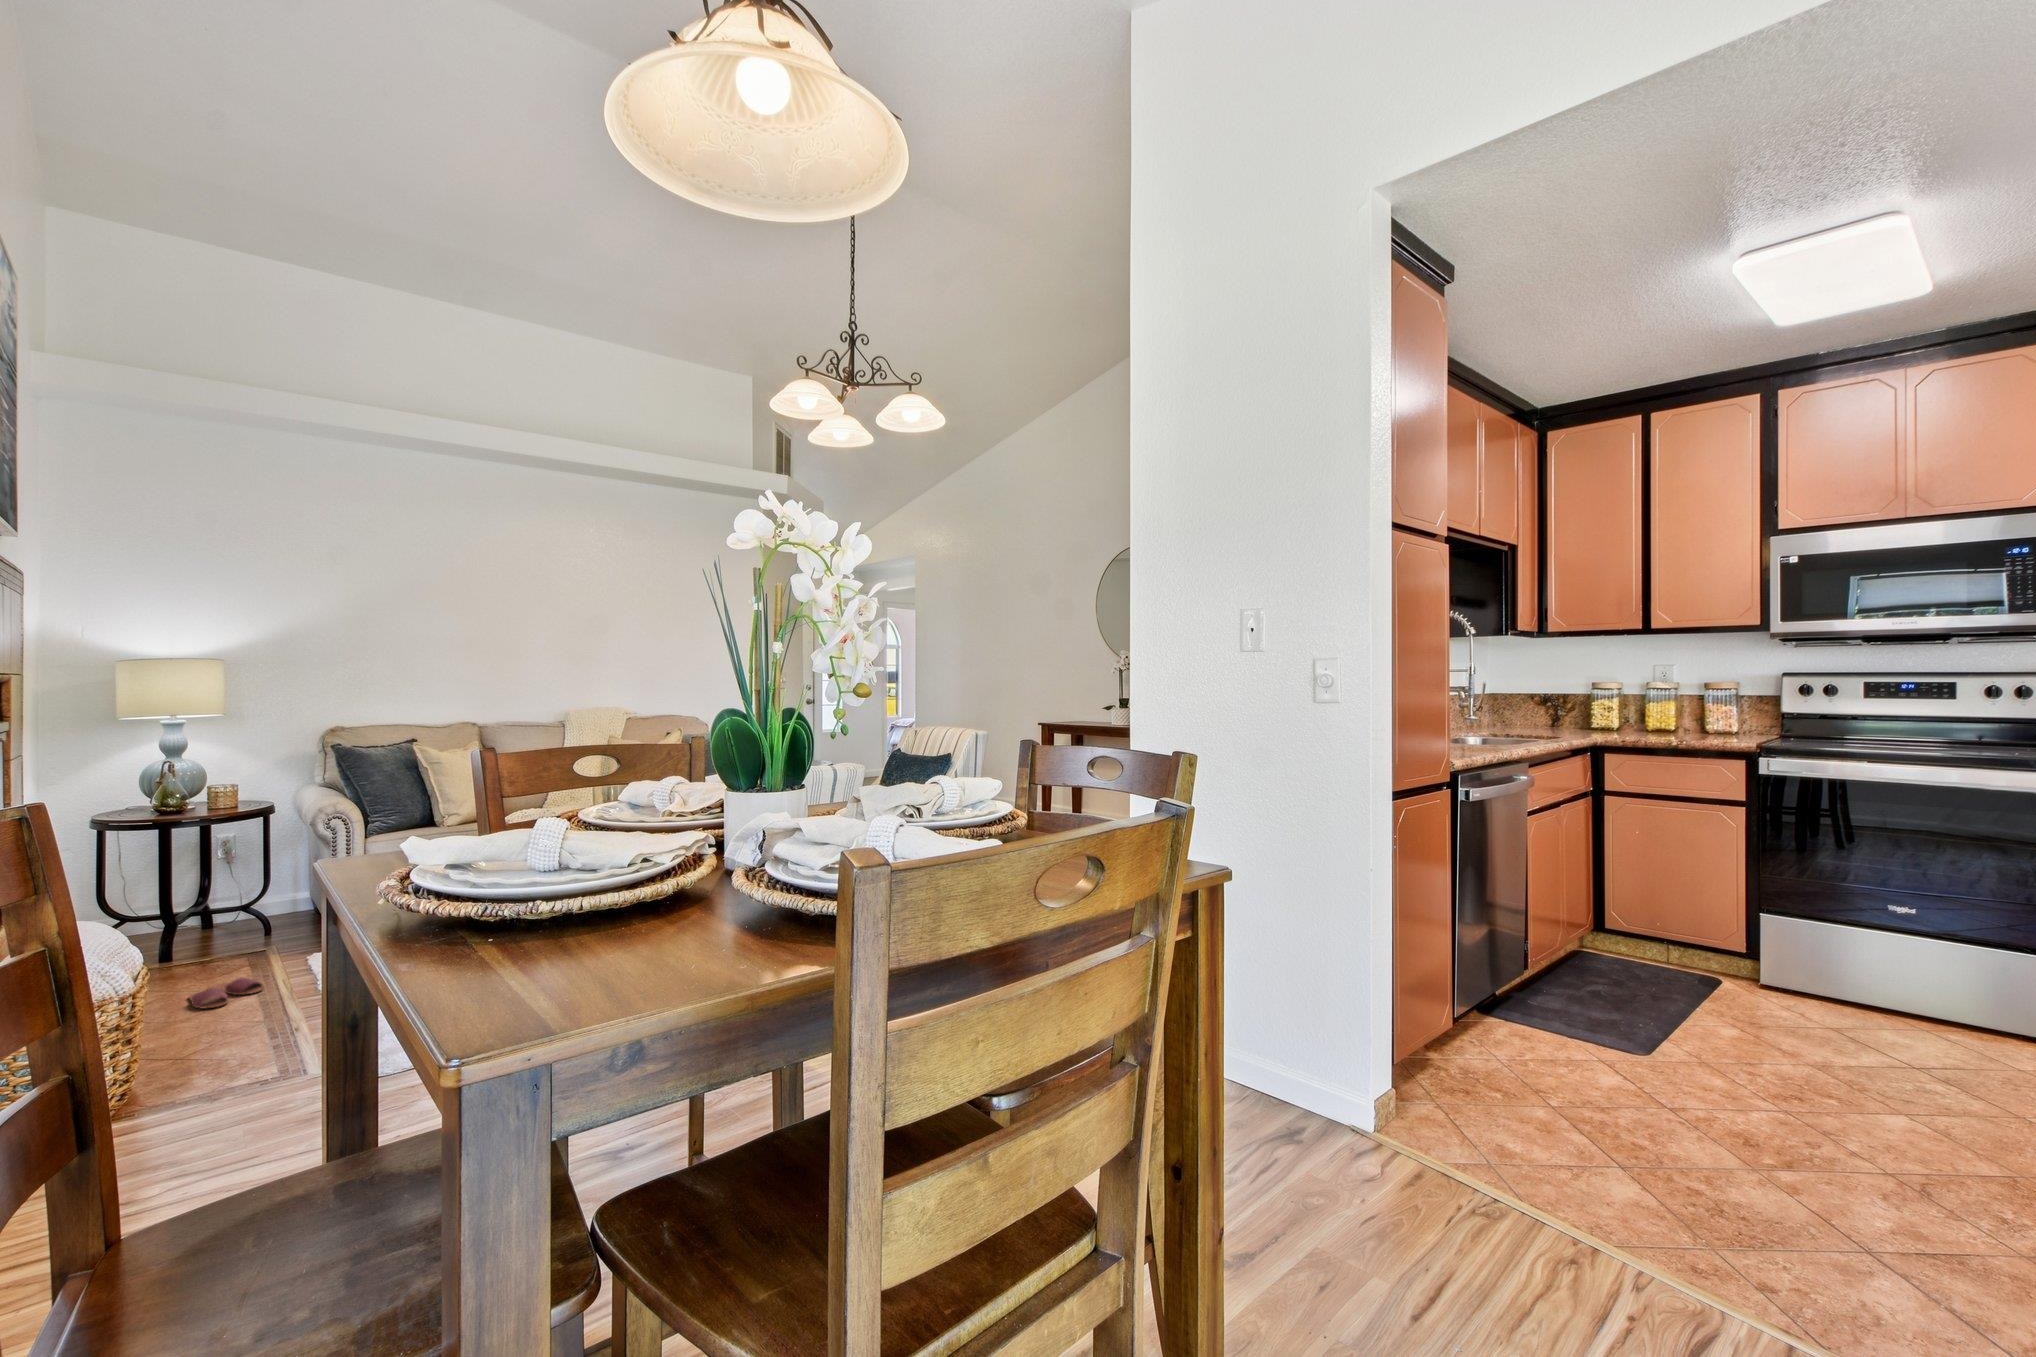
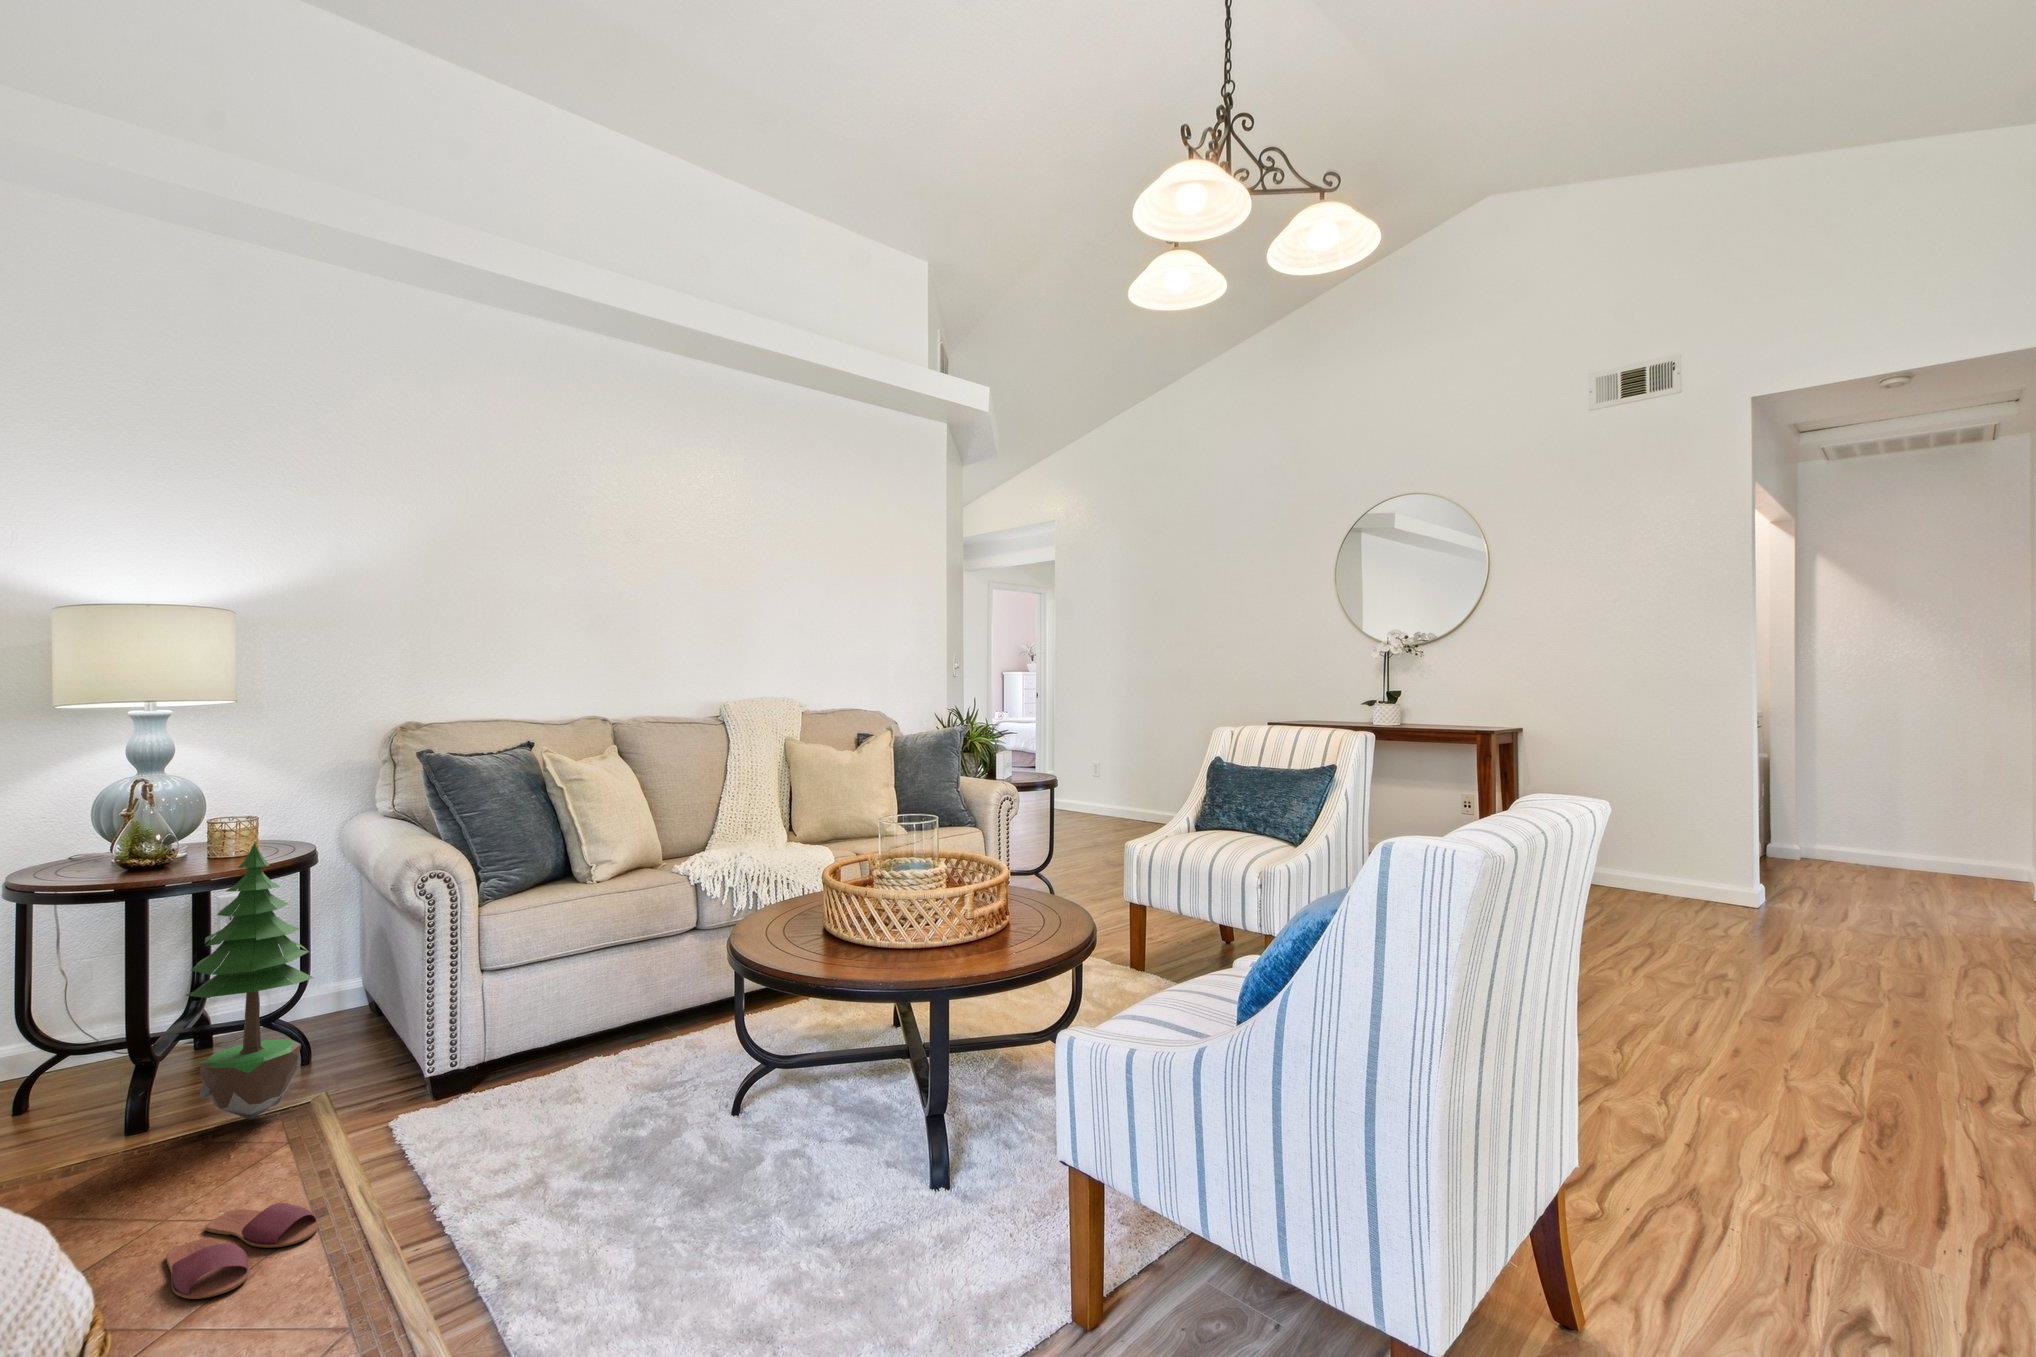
potted tree: none [195,799,268,952] -> present [186,843,314,1120]

